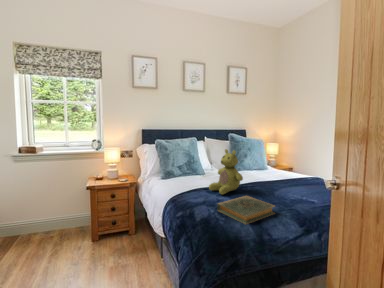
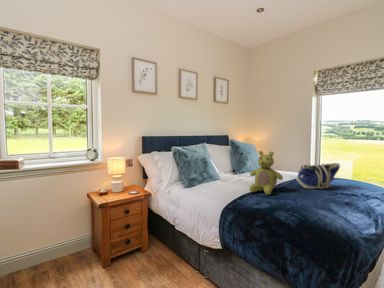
tote bag: none [266,167,316,195] -> present [296,163,340,189]
hardback book: present [217,196,275,224] -> none [293,193,339,219]

